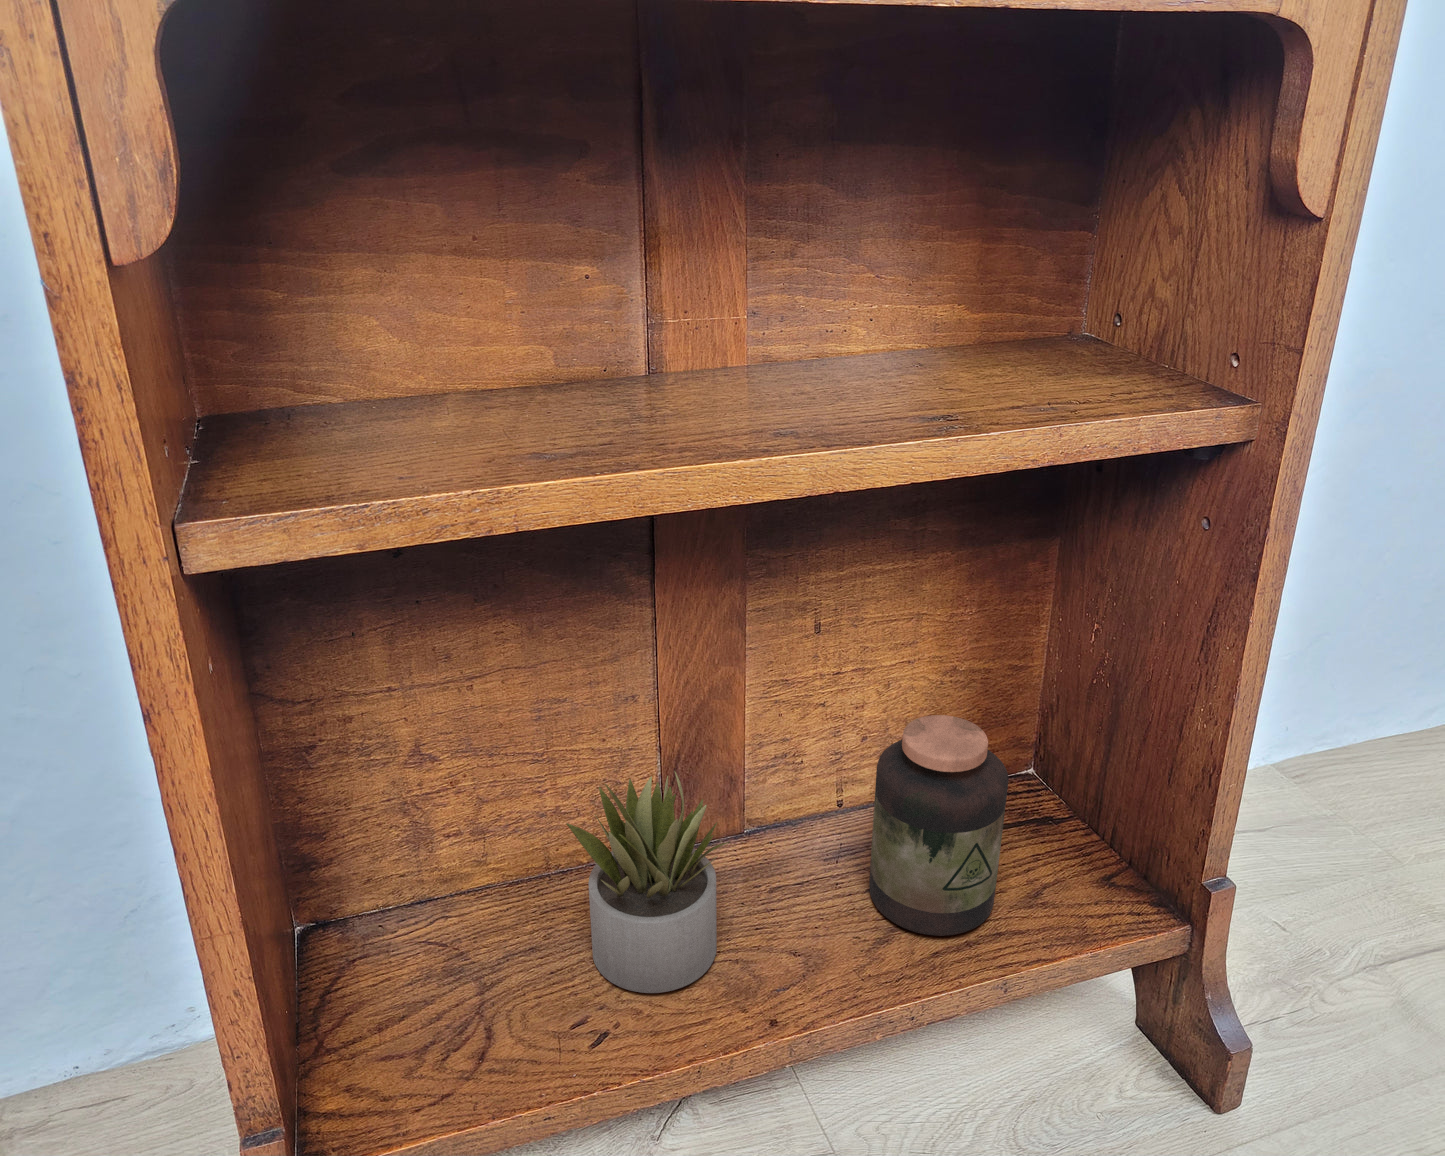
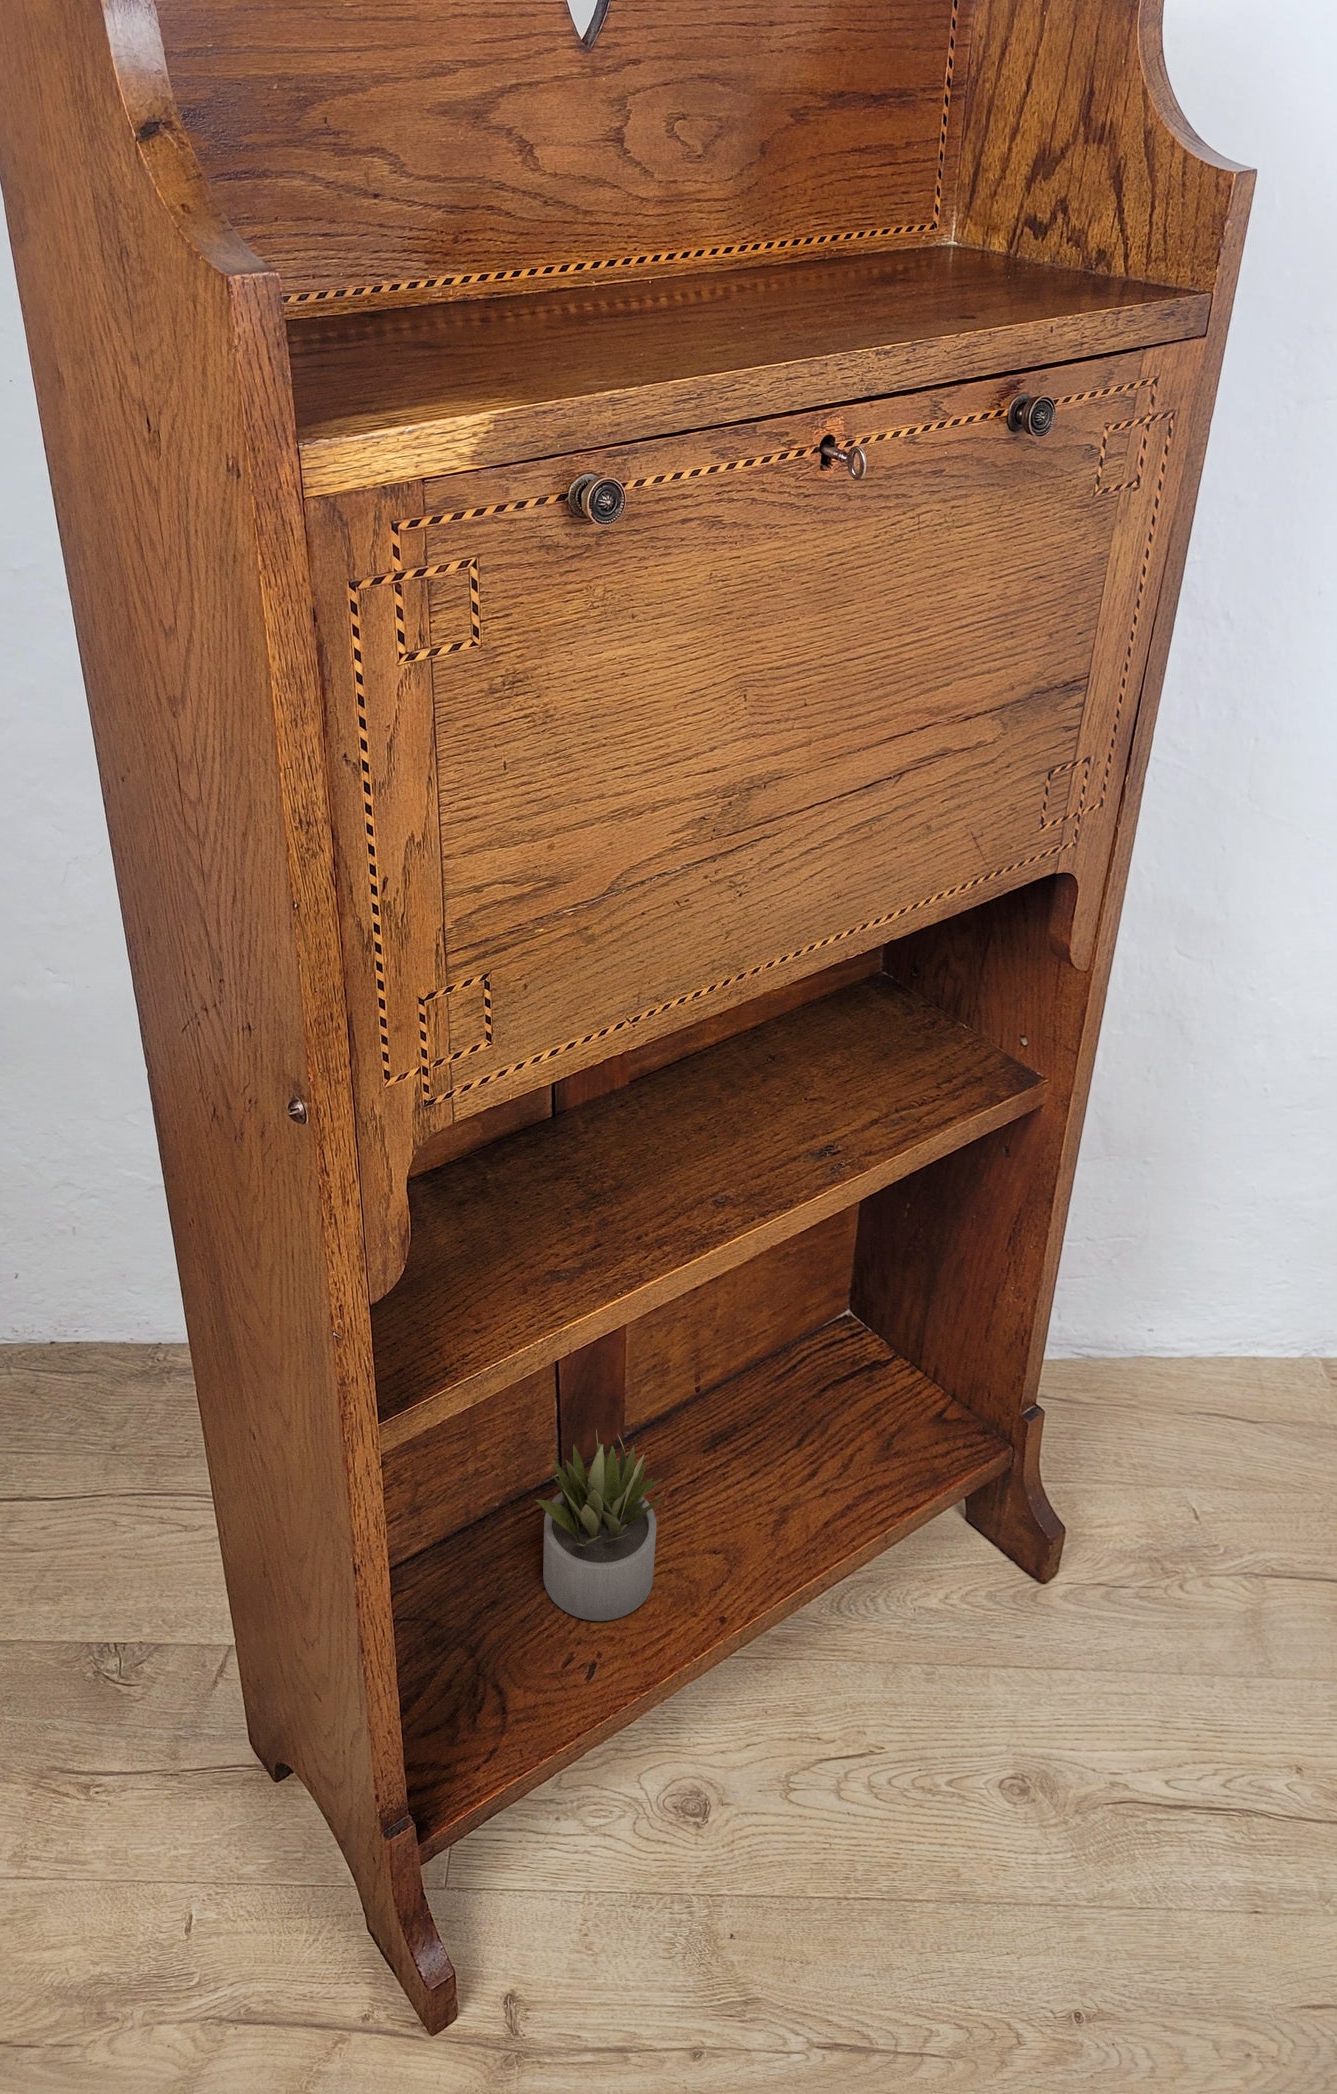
jar: present [869,715,1009,936] -> none [751,1321,873,1507]

